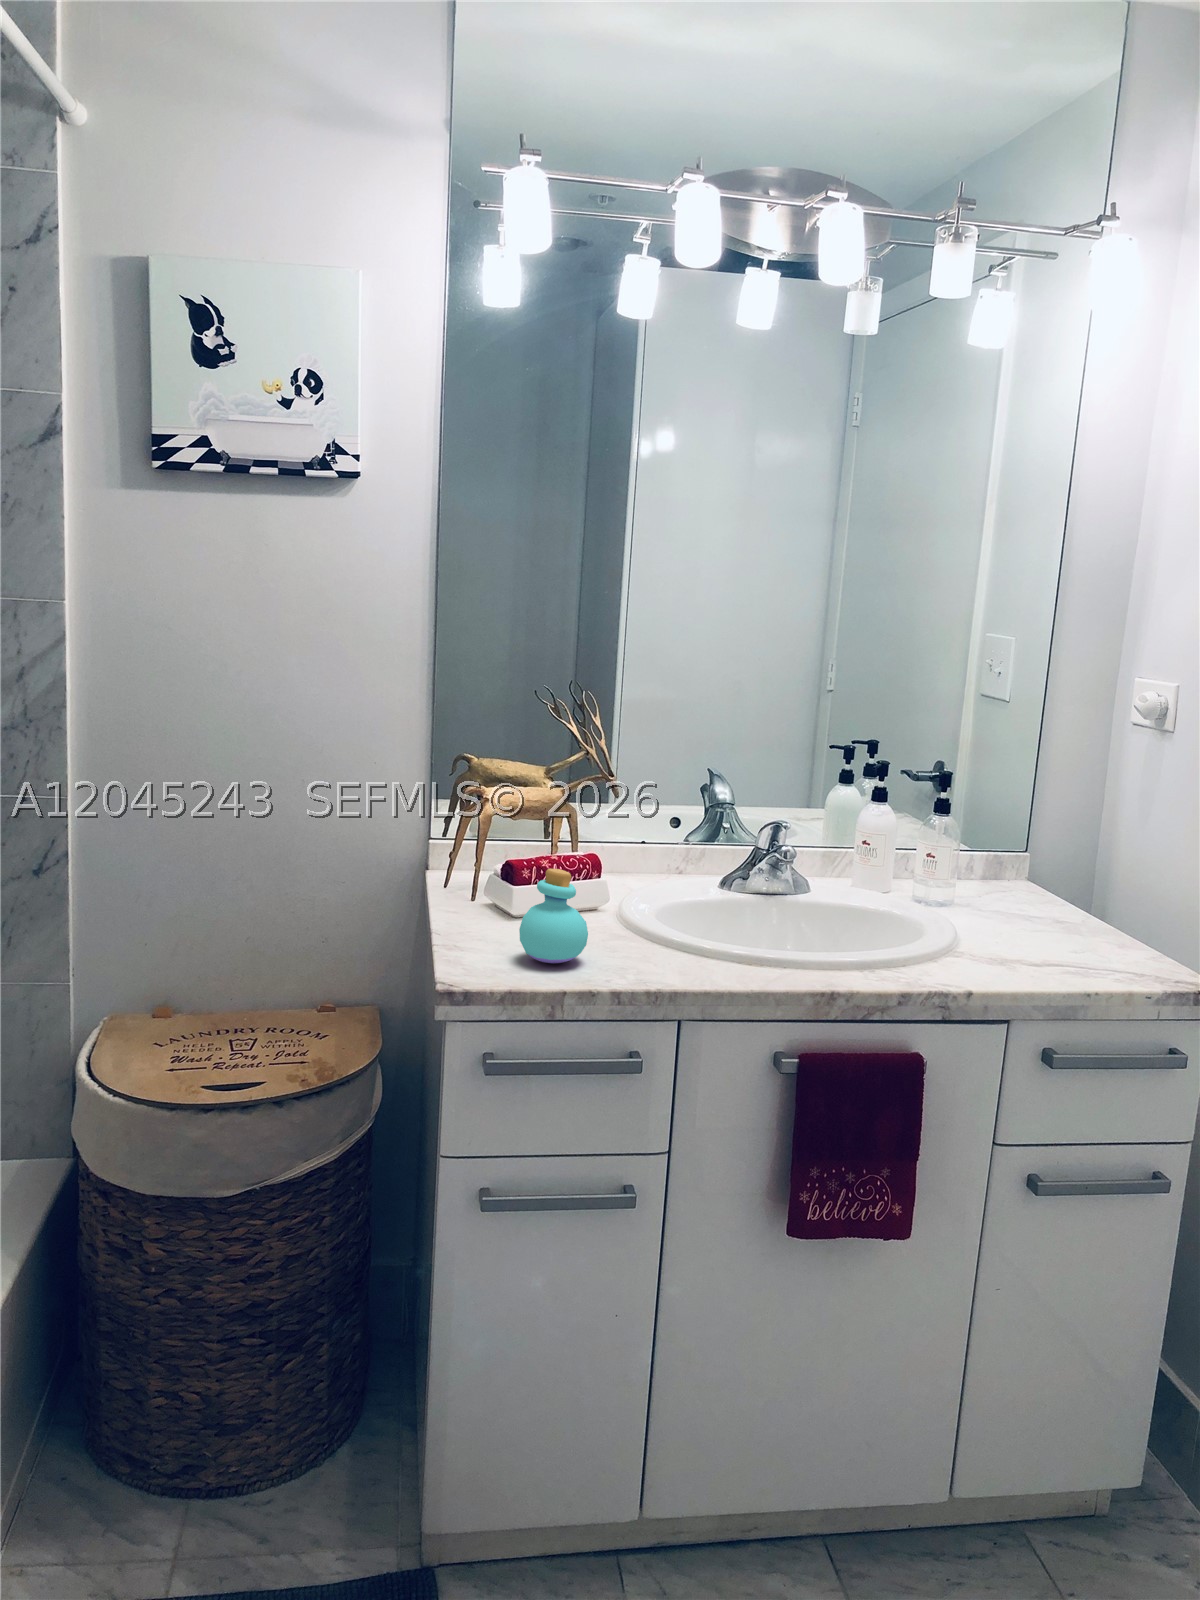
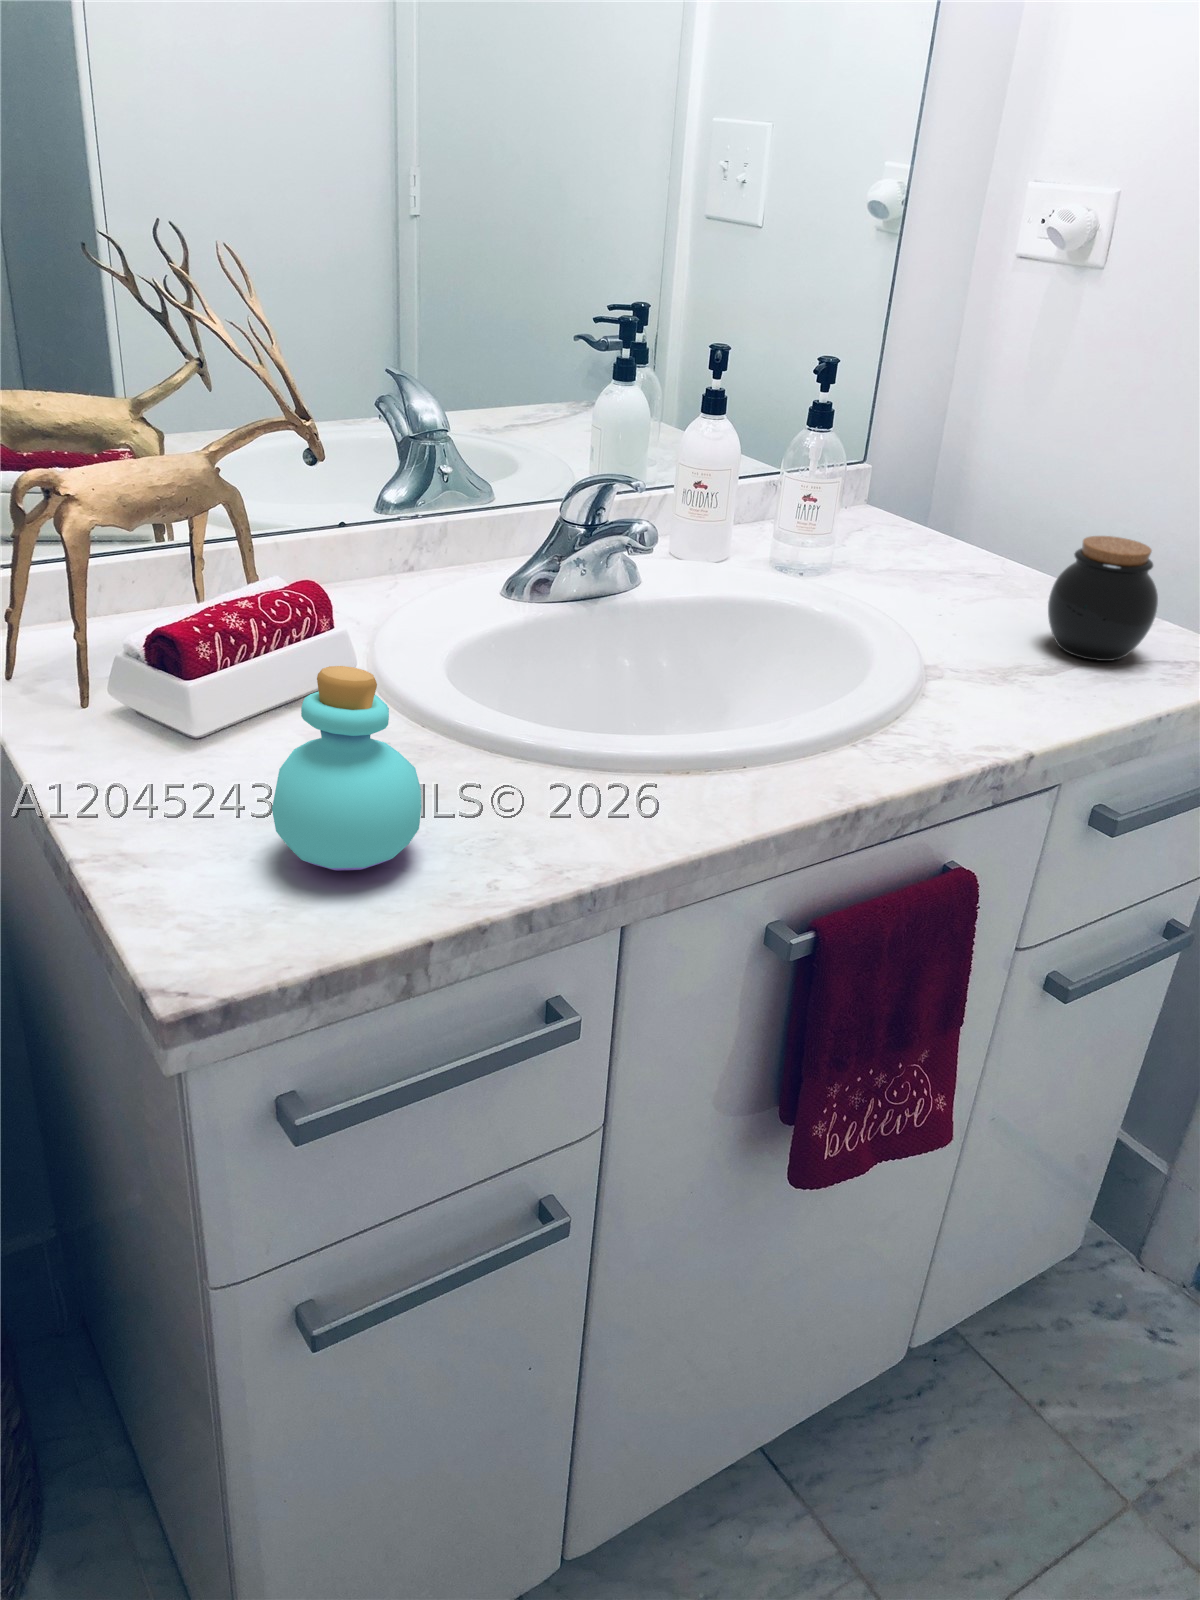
jar: none [1051,886,1122,966] -> present [1048,536,1158,661]

